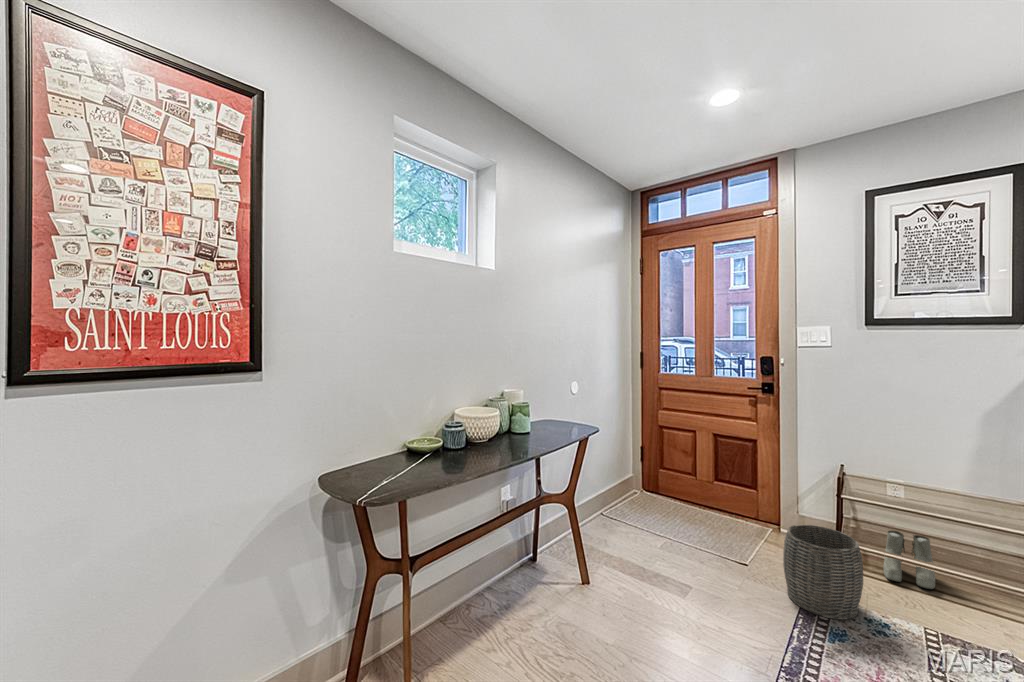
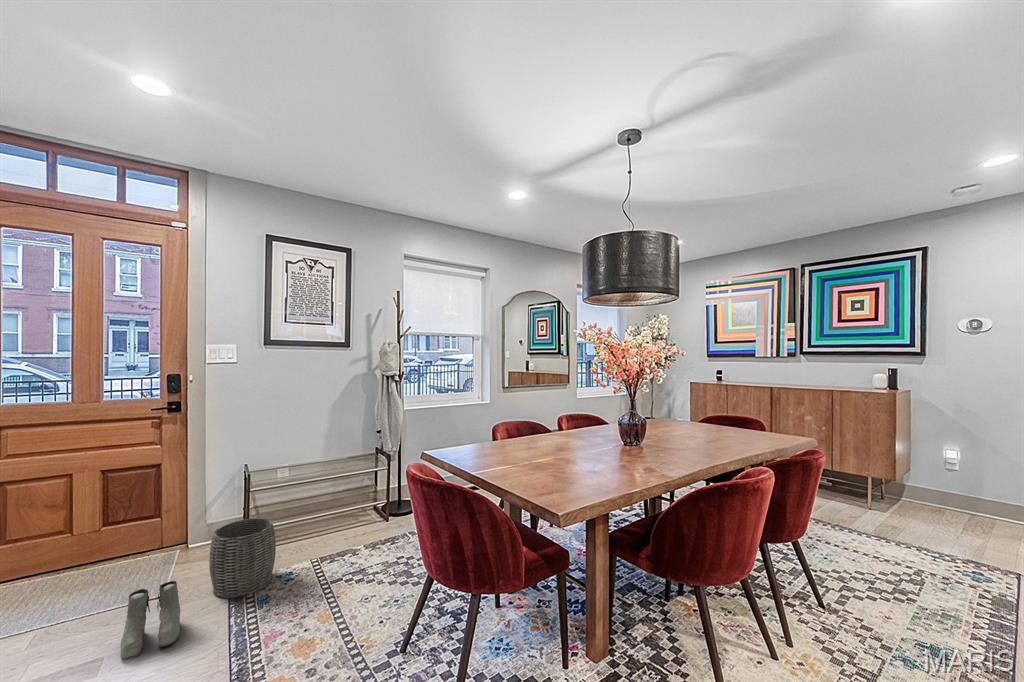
boots: present [884,531,935,589] -> present [121,581,180,660]

